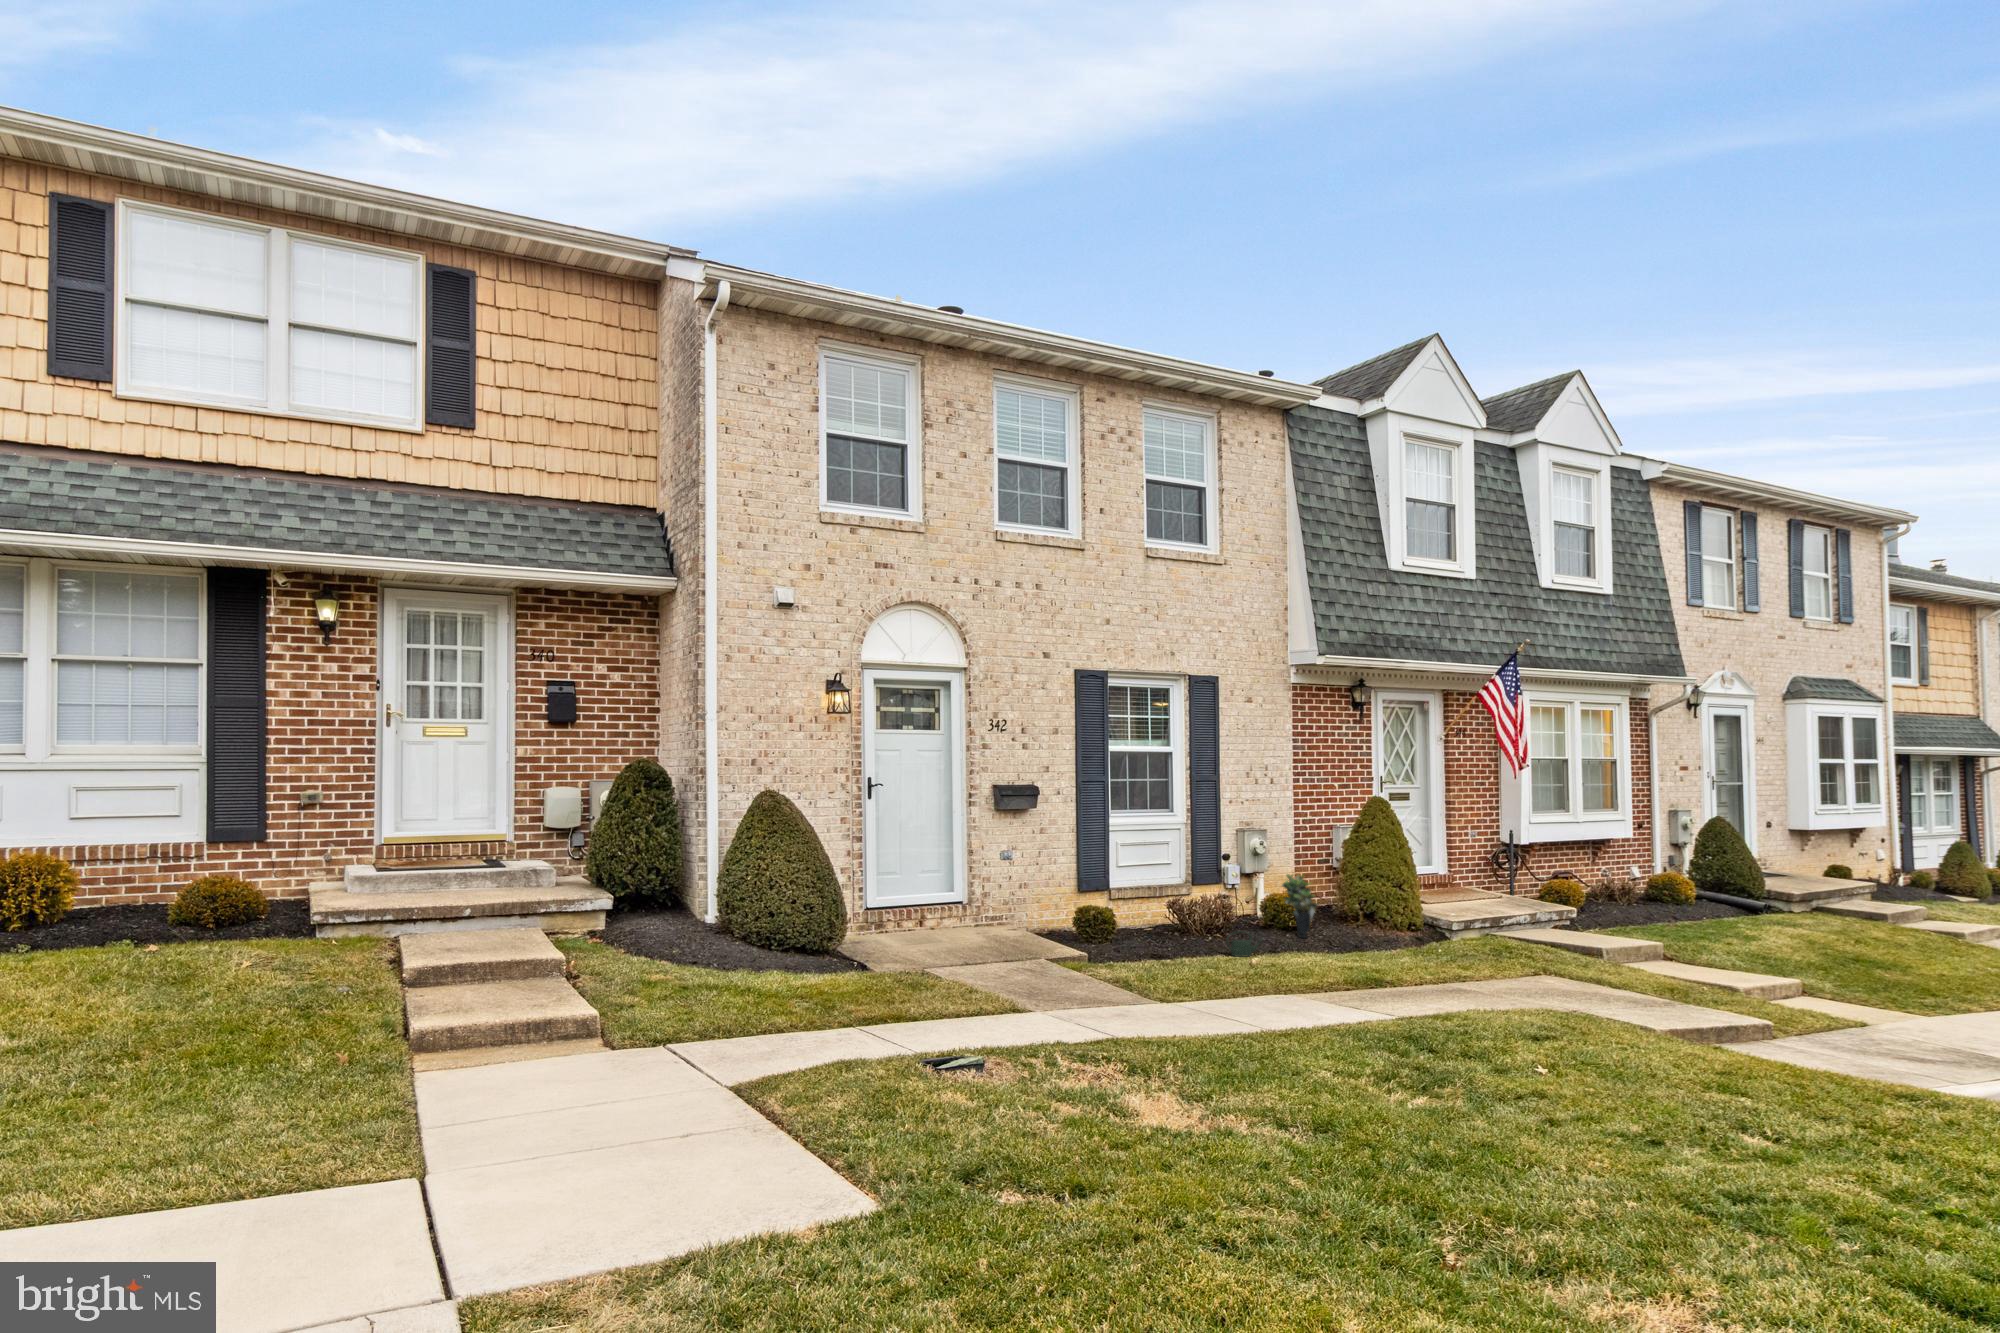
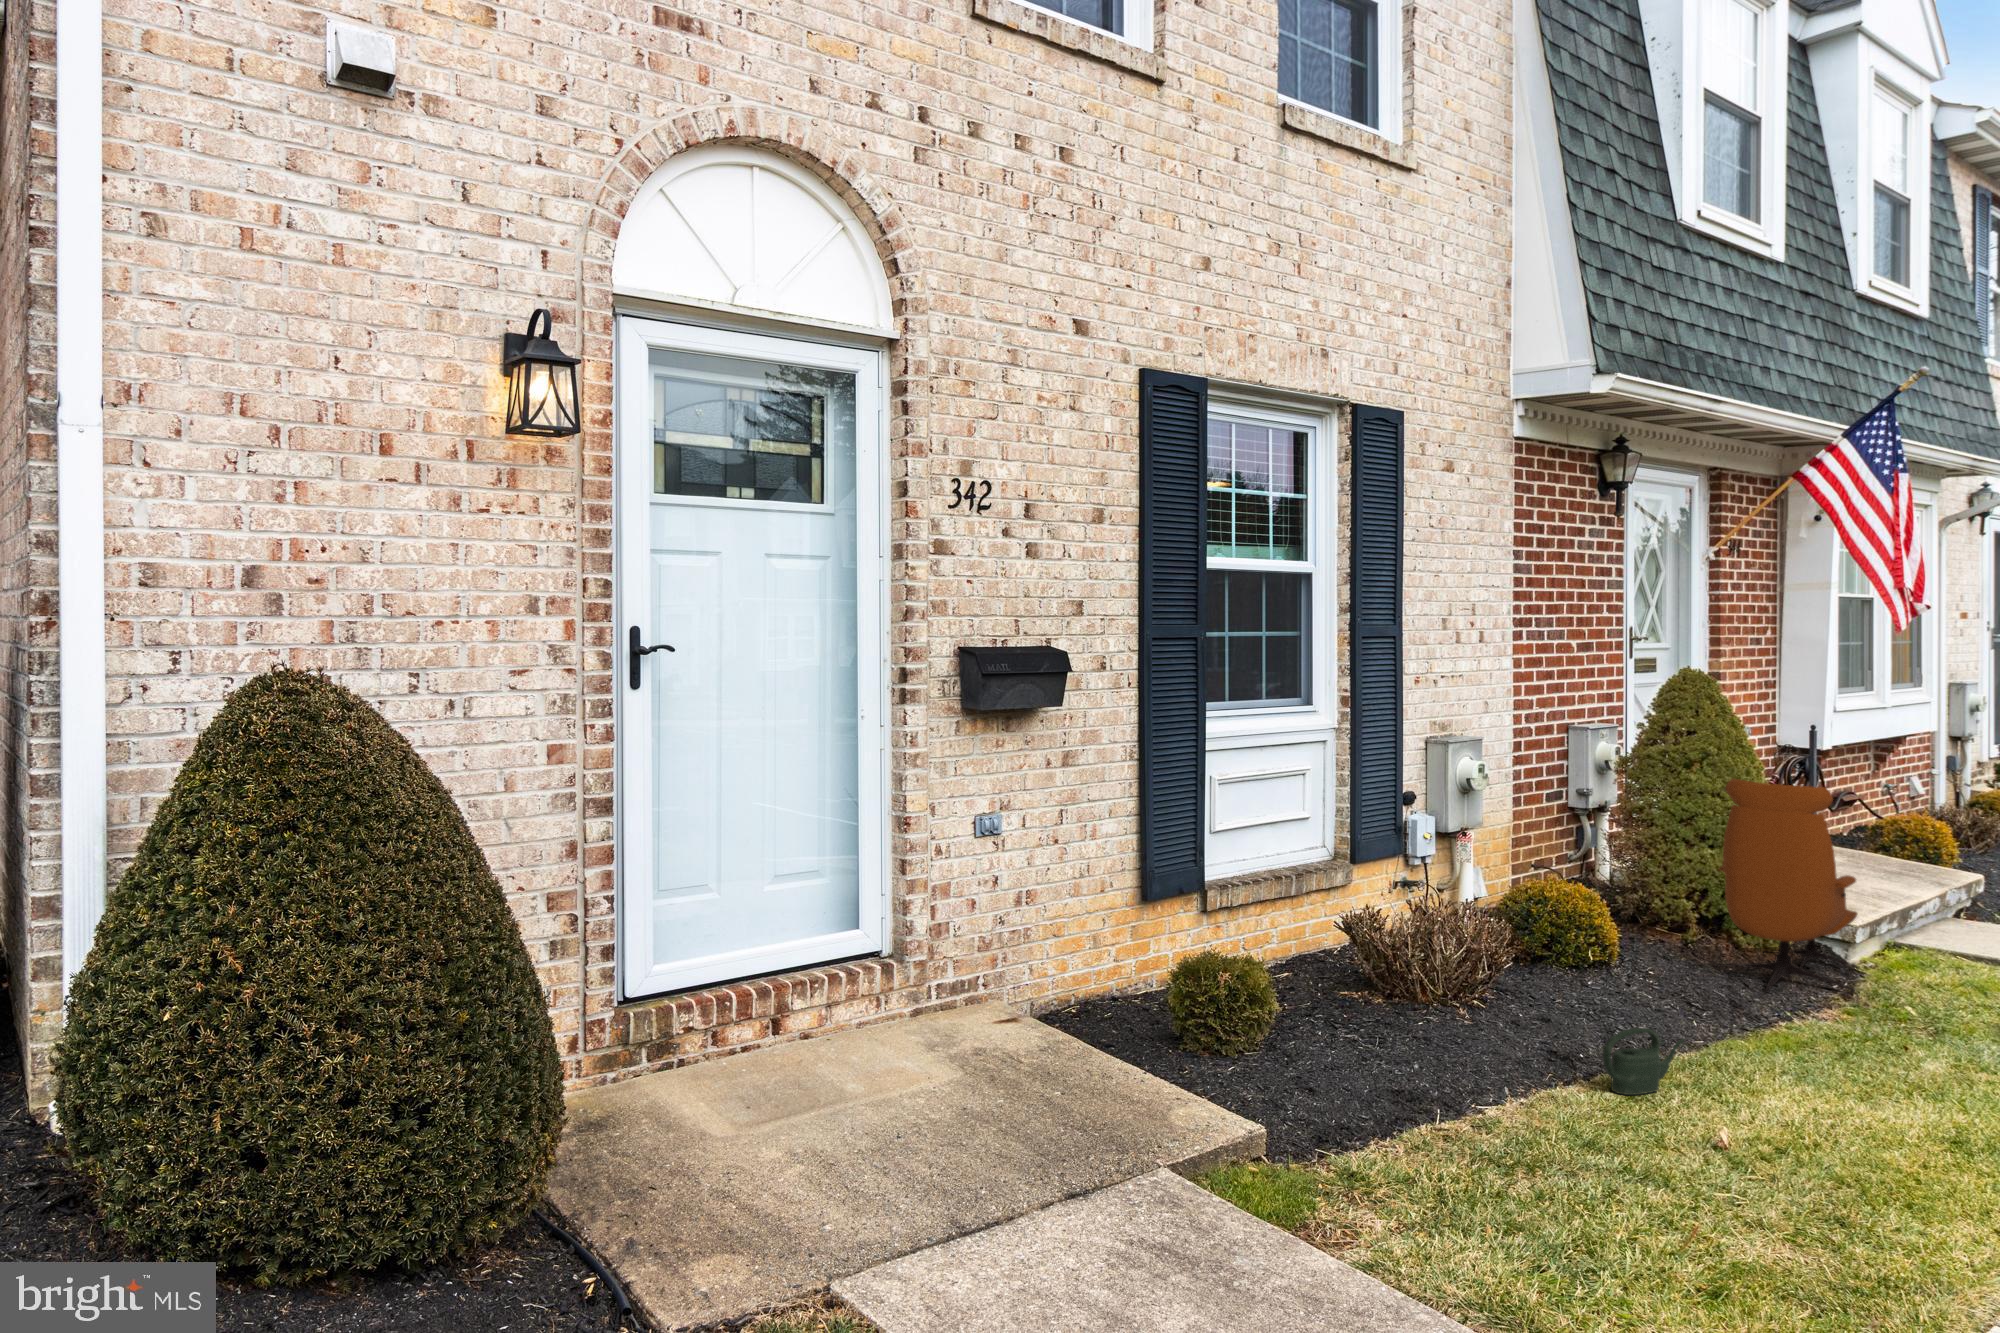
lounge chair: none [1349,844,1438,943] -> present [1714,779,1860,993]
potted plant: present [1282,874,1319,938] -> none [1581,843,1667,993]

